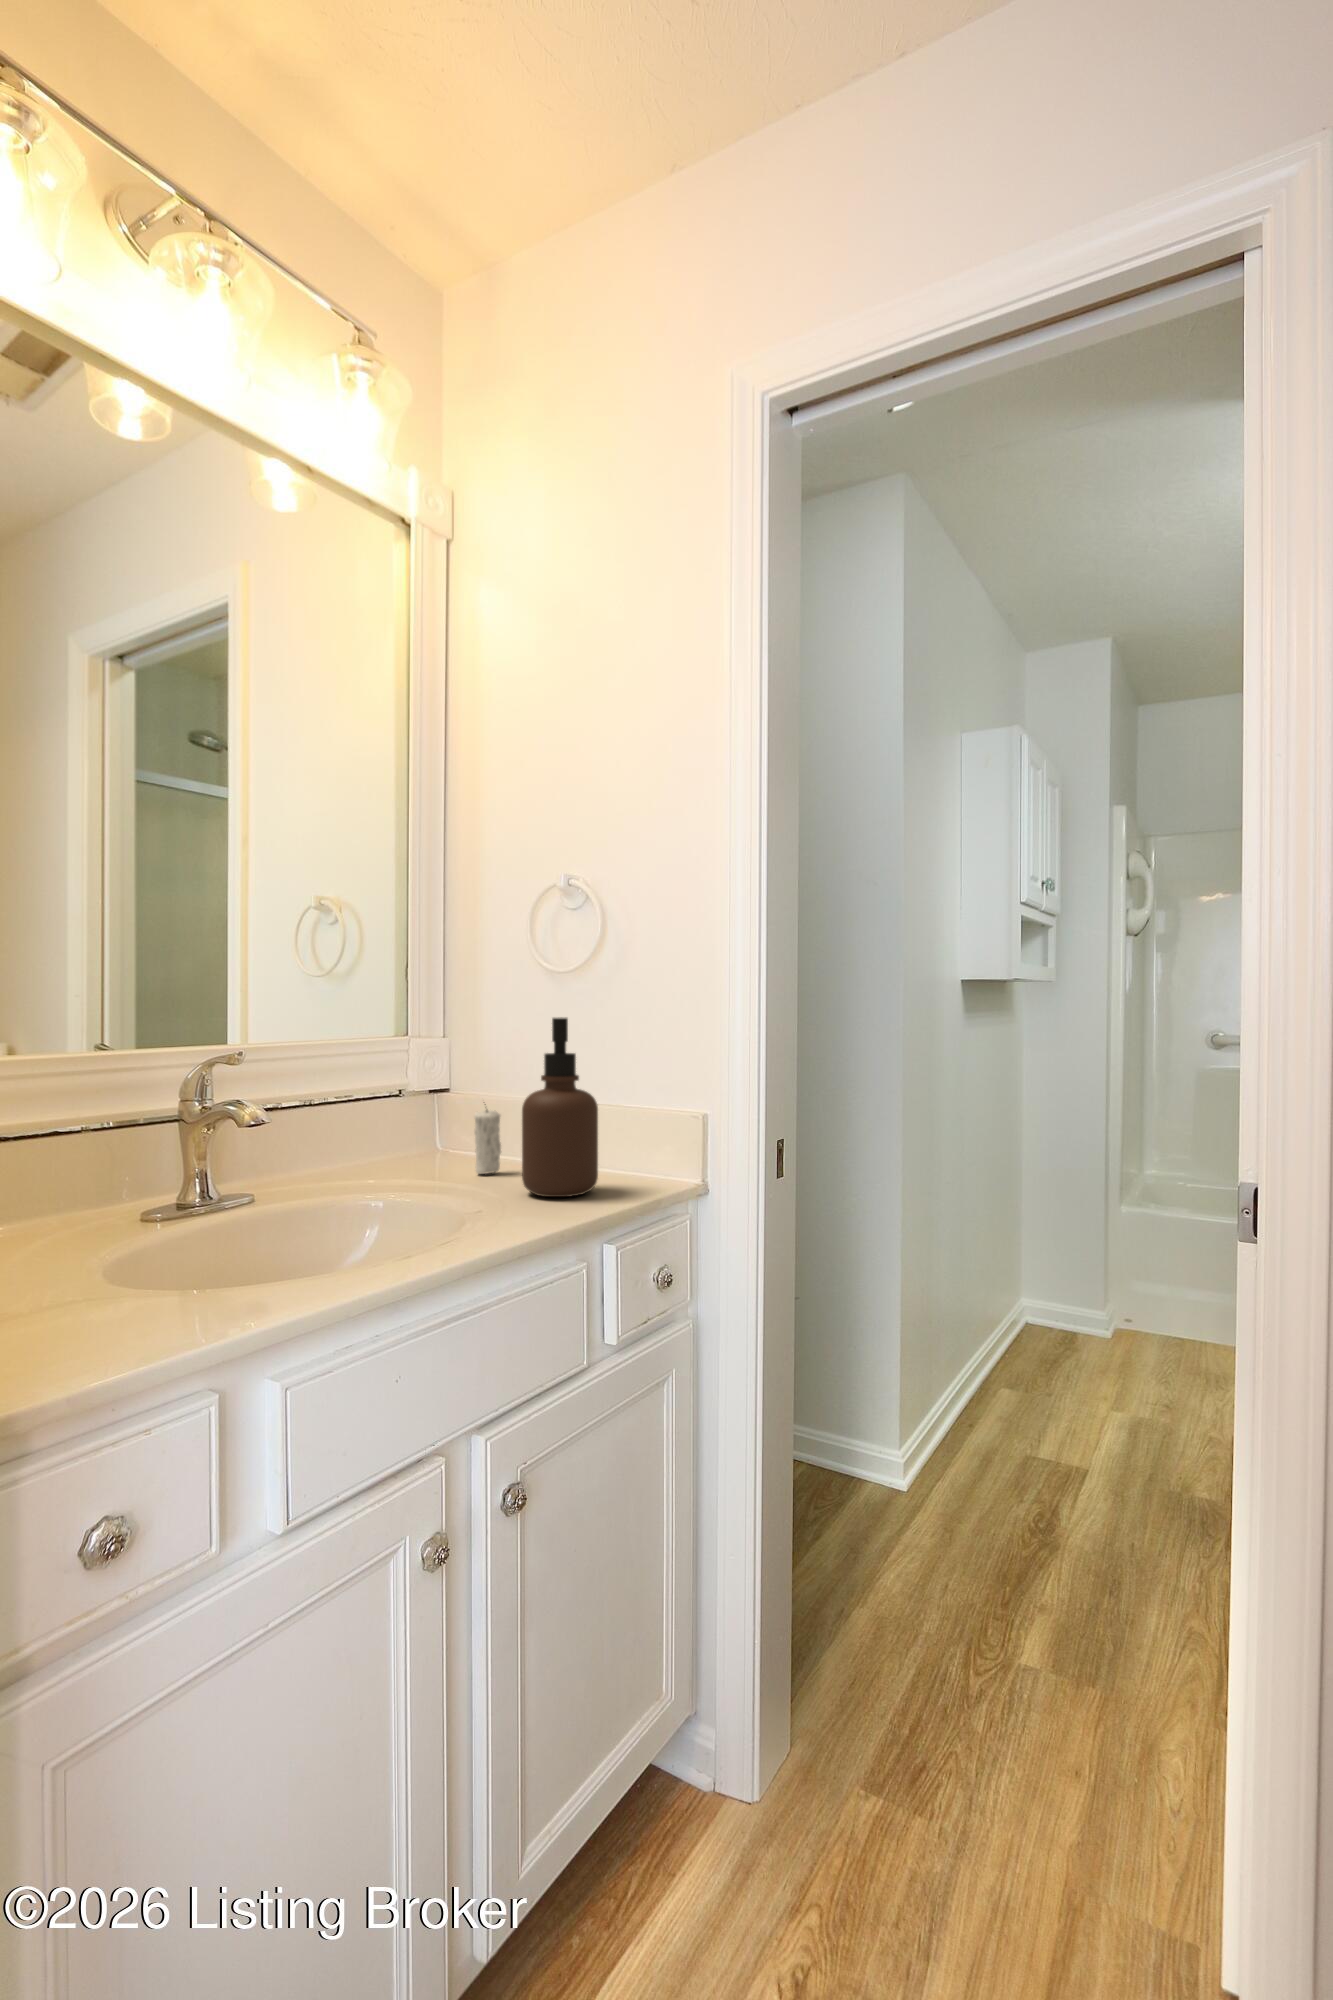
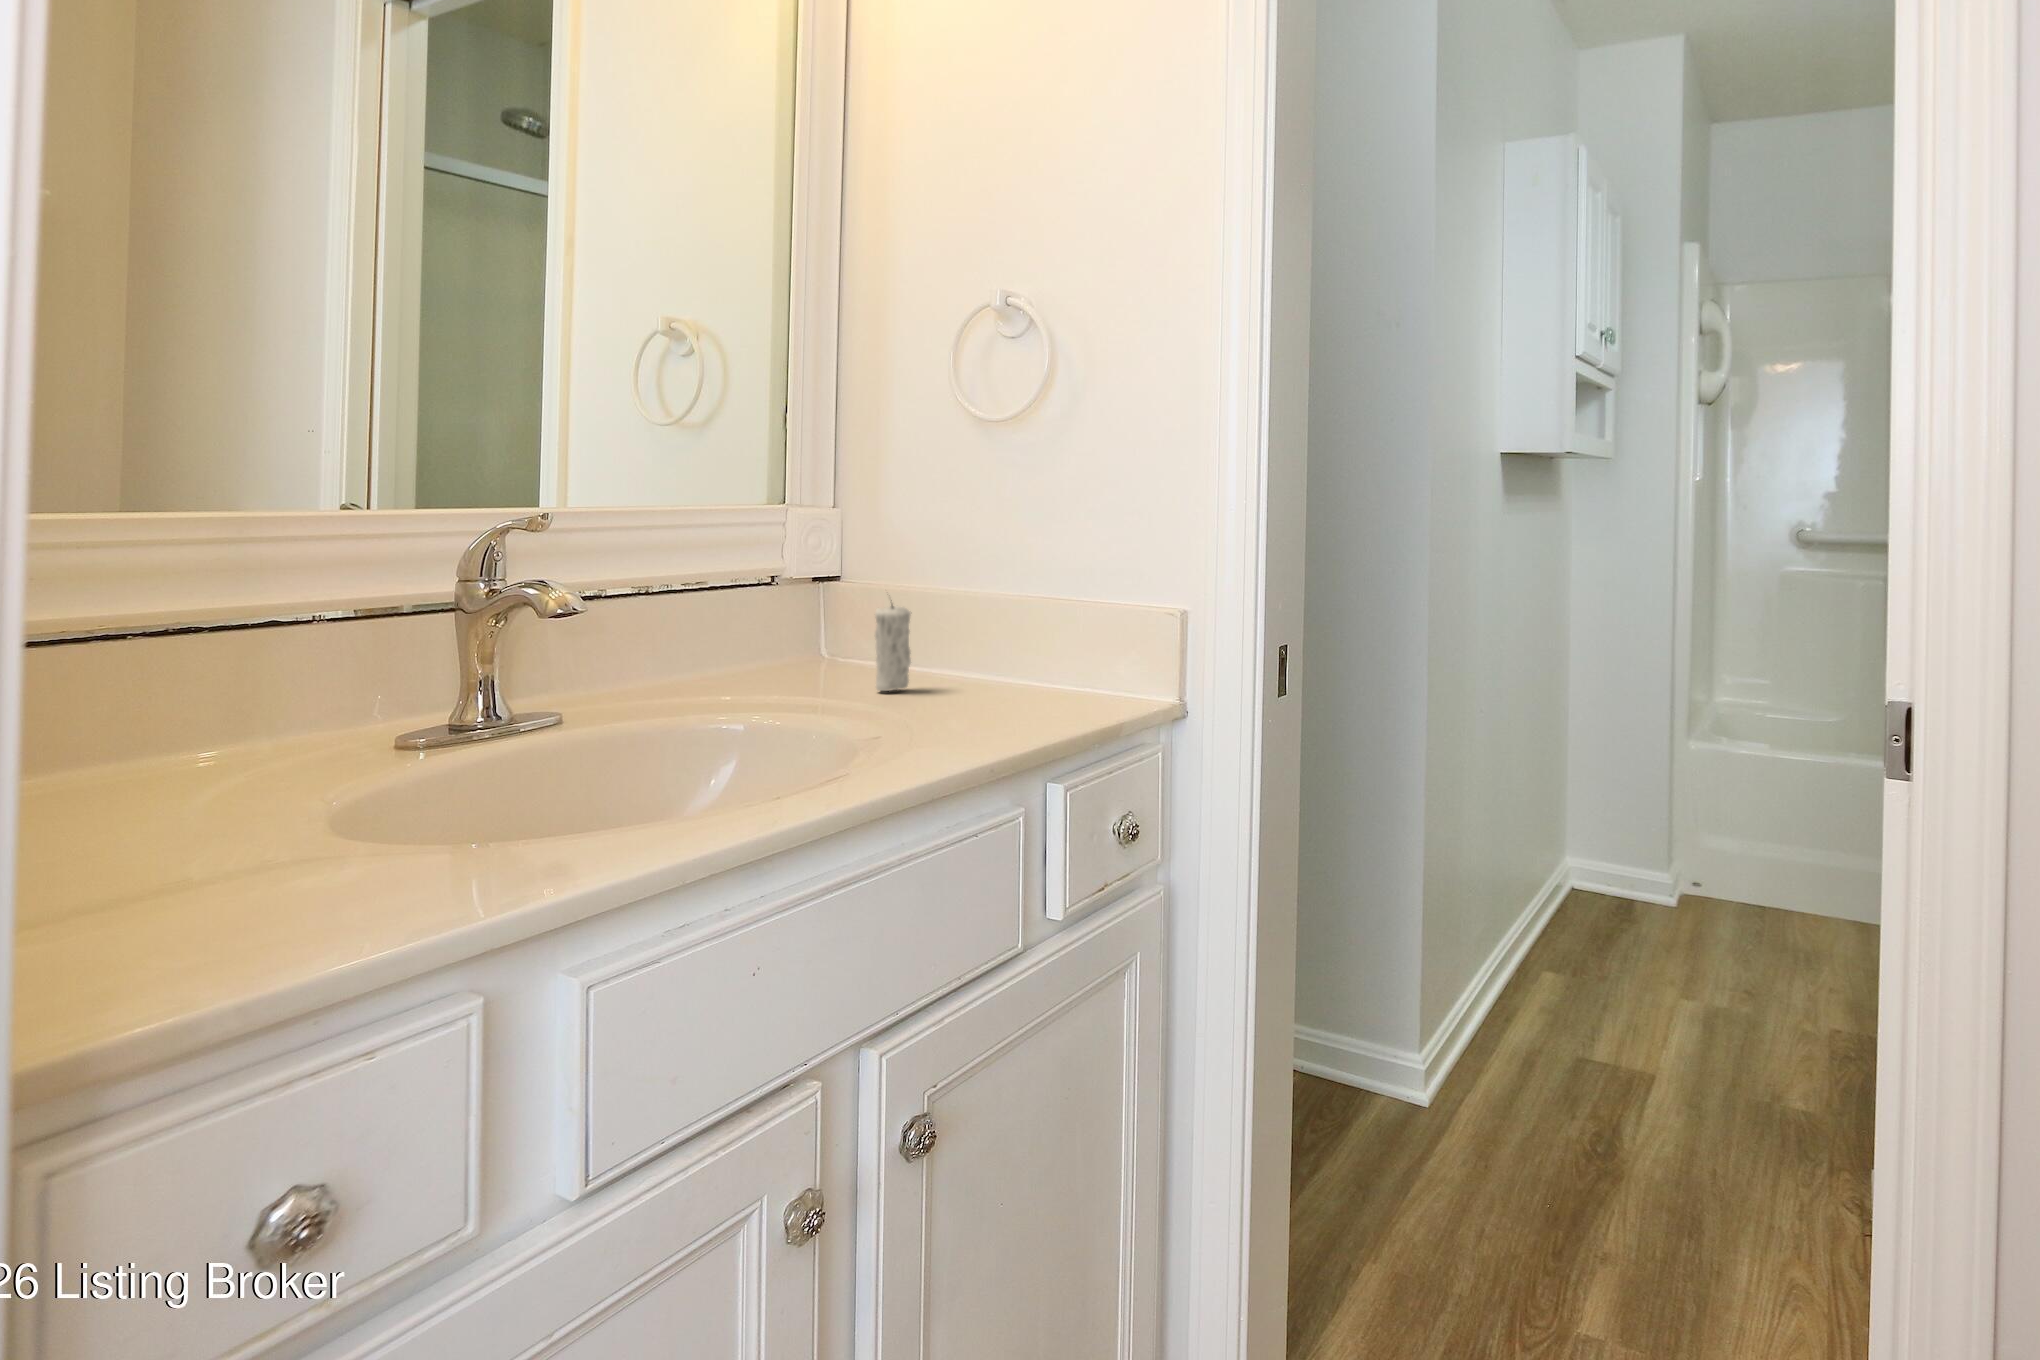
soap dispenser: present [522,1017,598,1197] -> none [938,480,1043,721]

